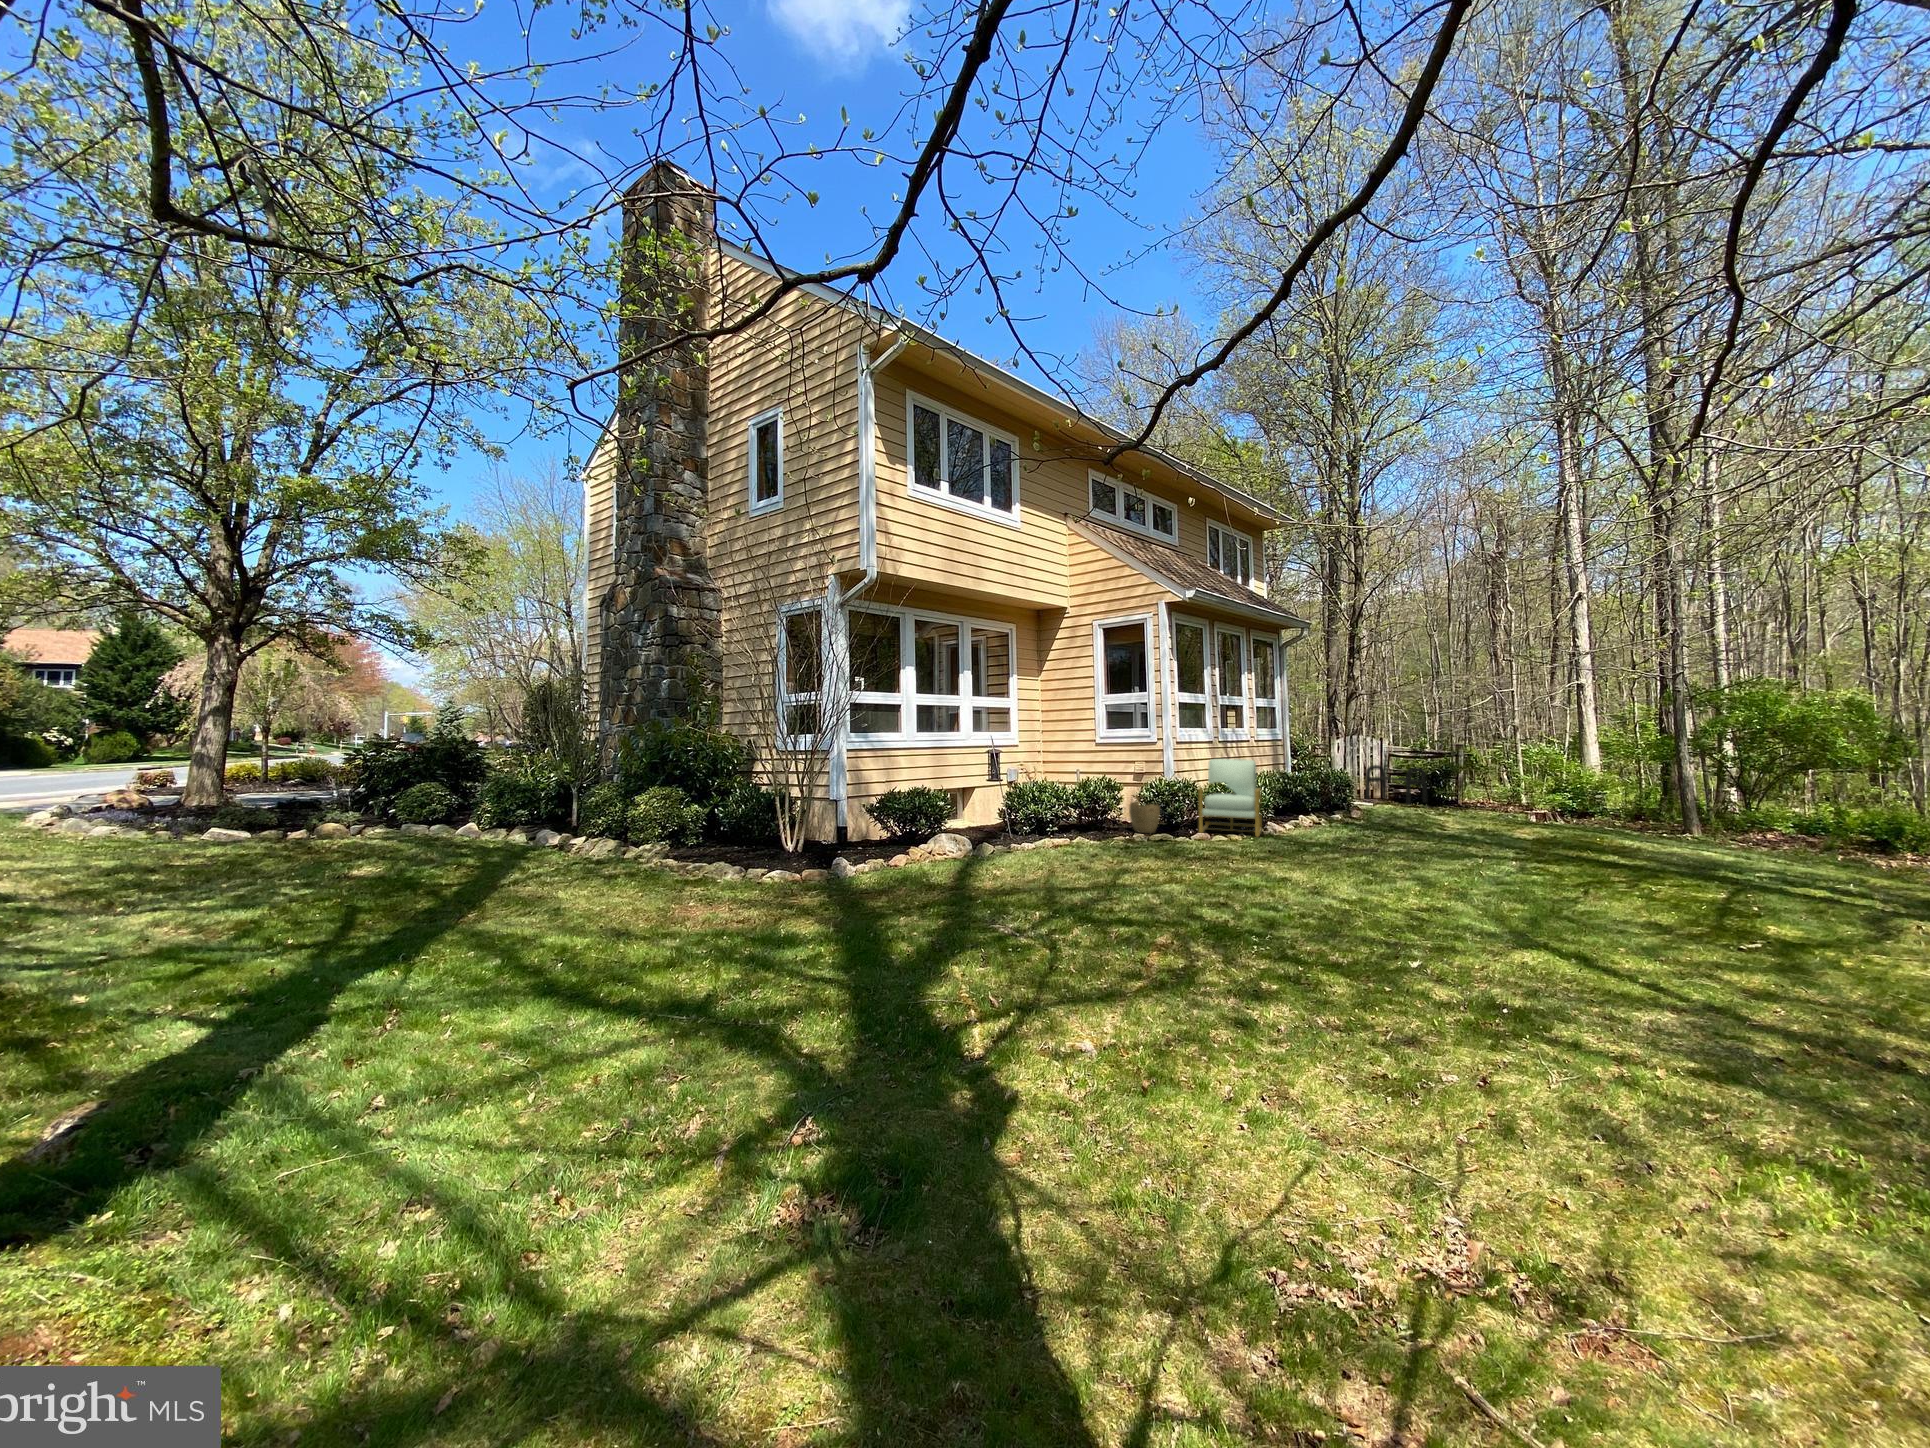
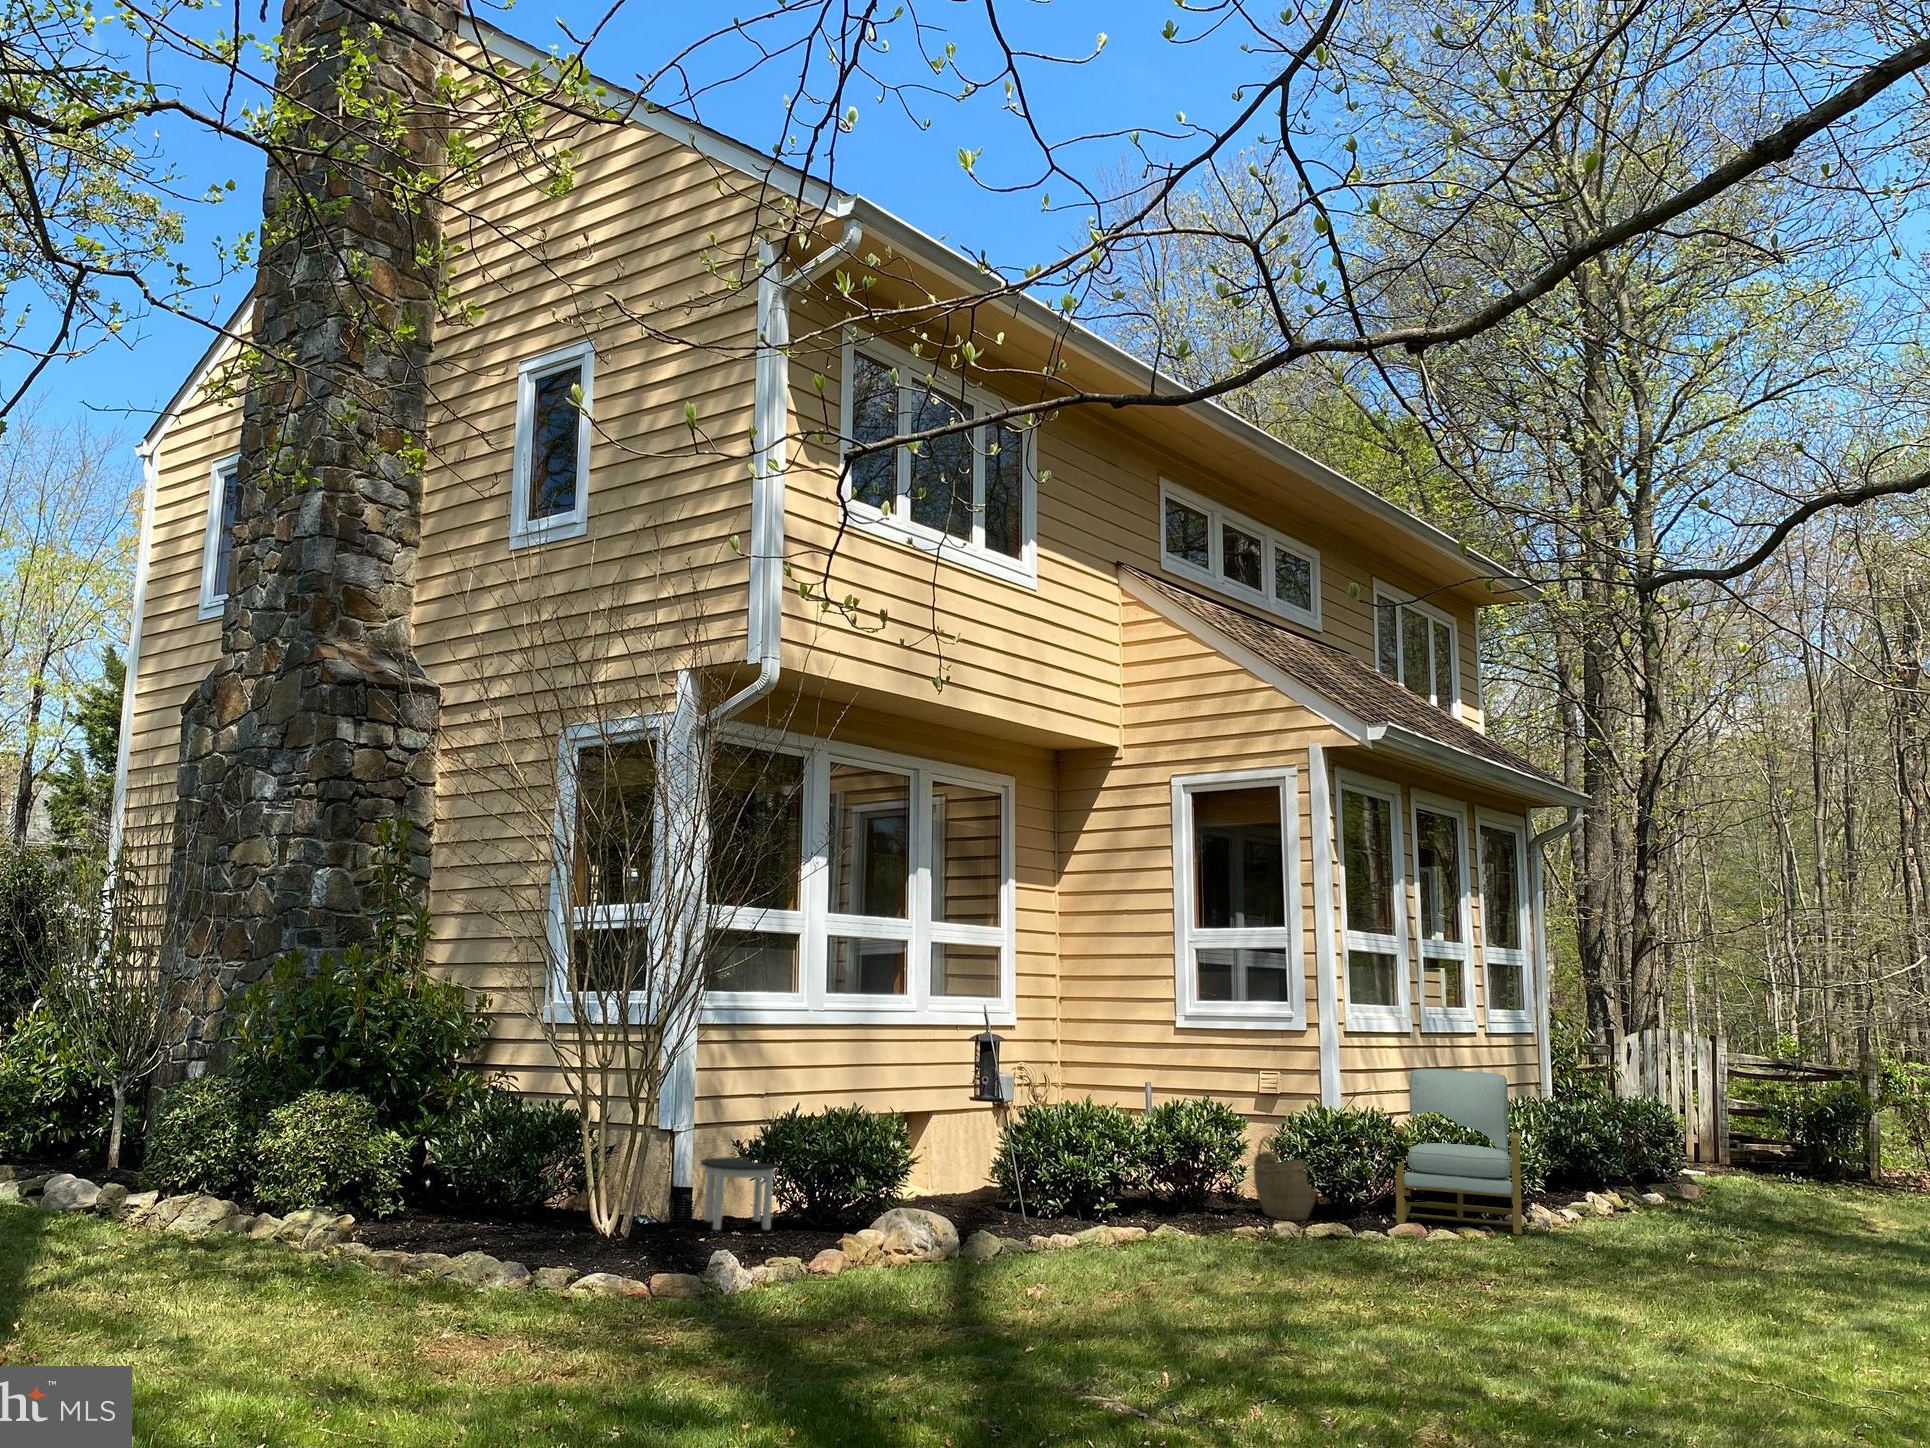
bench: present [1365,765,1427,804] -> none [1703,1091,1832,1175]
round table: none [849,812,889,847] -> present [701,1157,779,1230]

